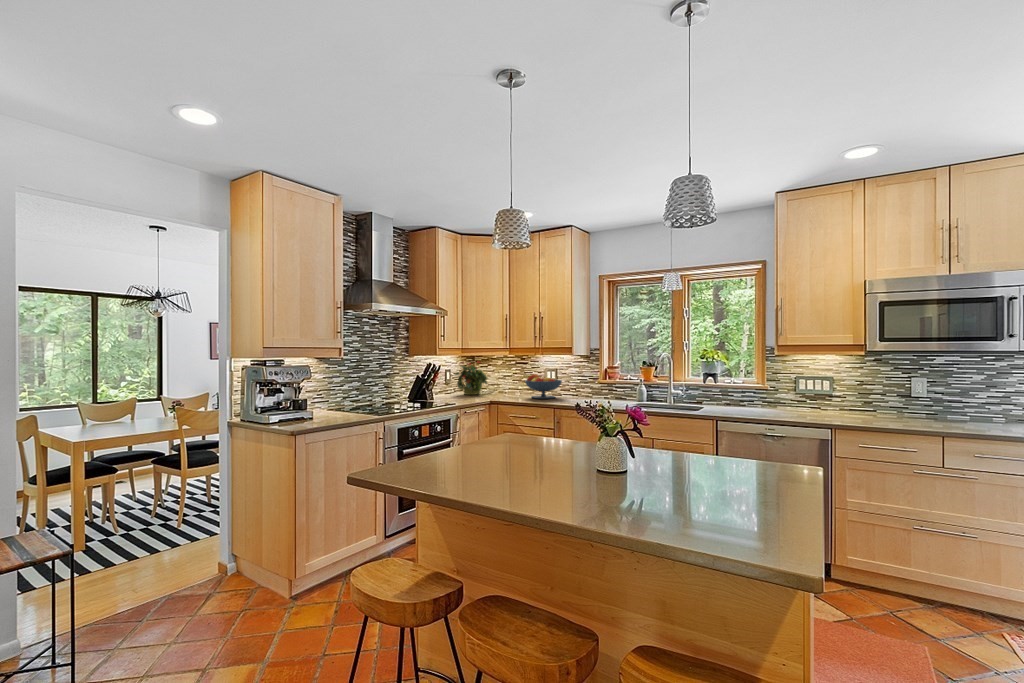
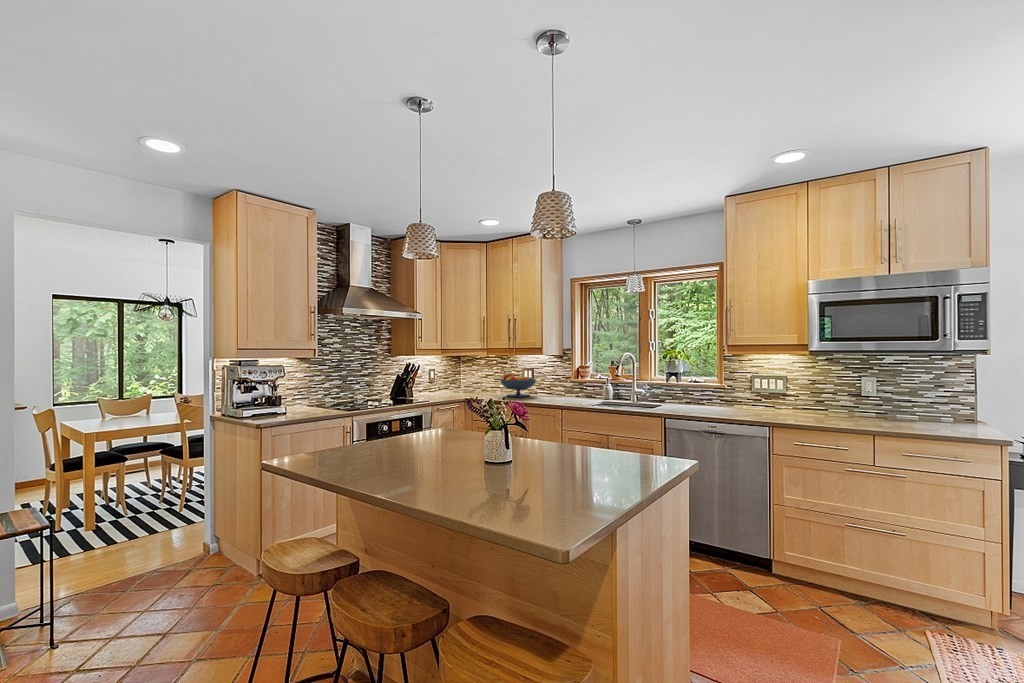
potted plant: present [455,362,487,395] -> none [436,360,470,393]

